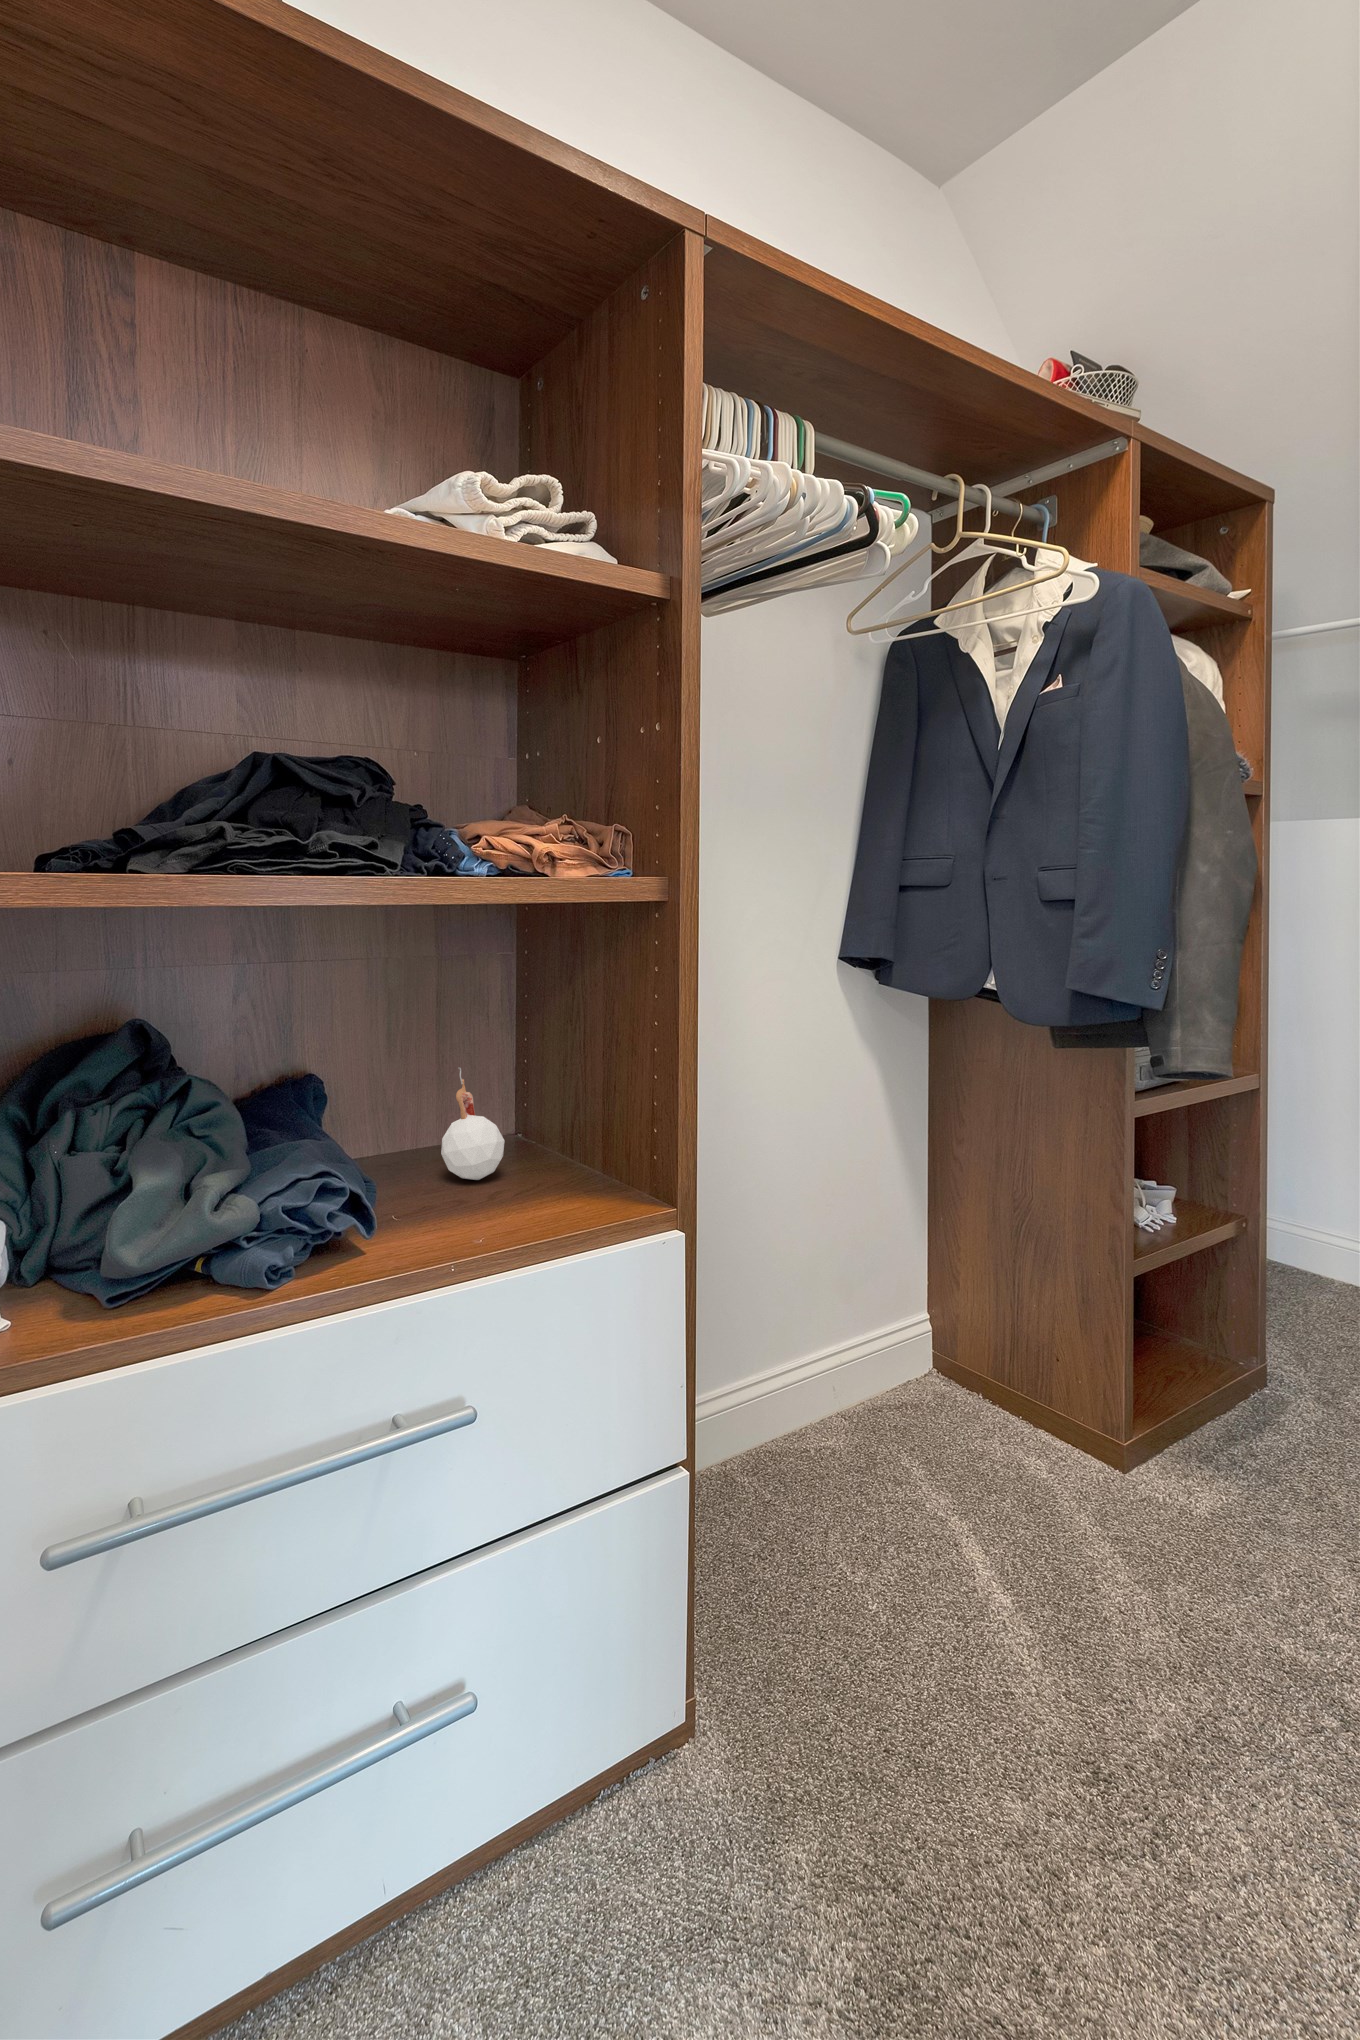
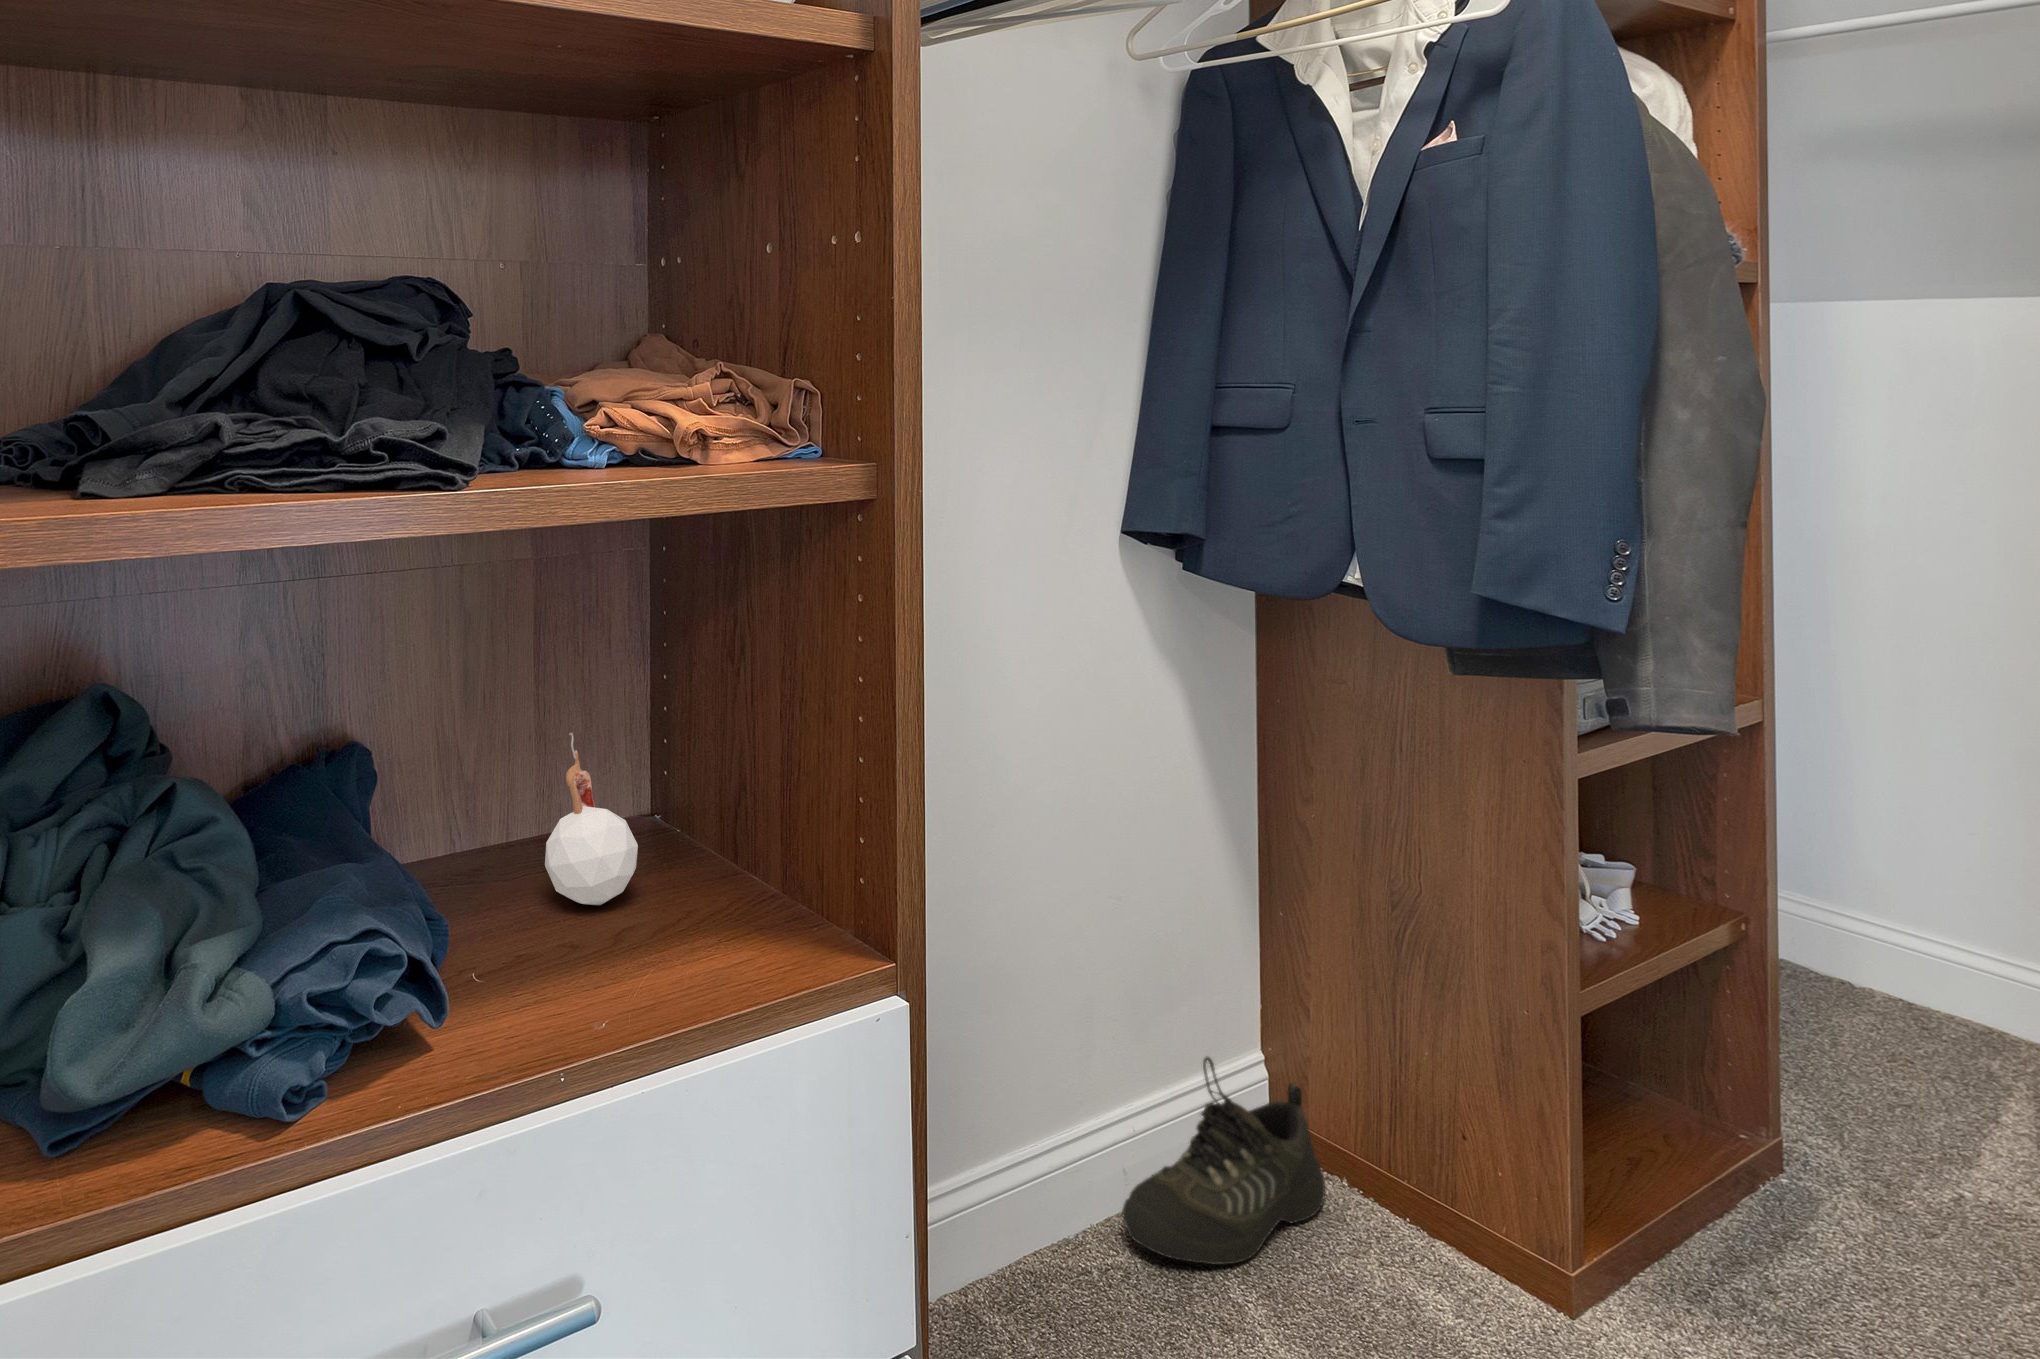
shoe: none [829,1312,965,1446] -> present [1122,1057,1325,1265]

